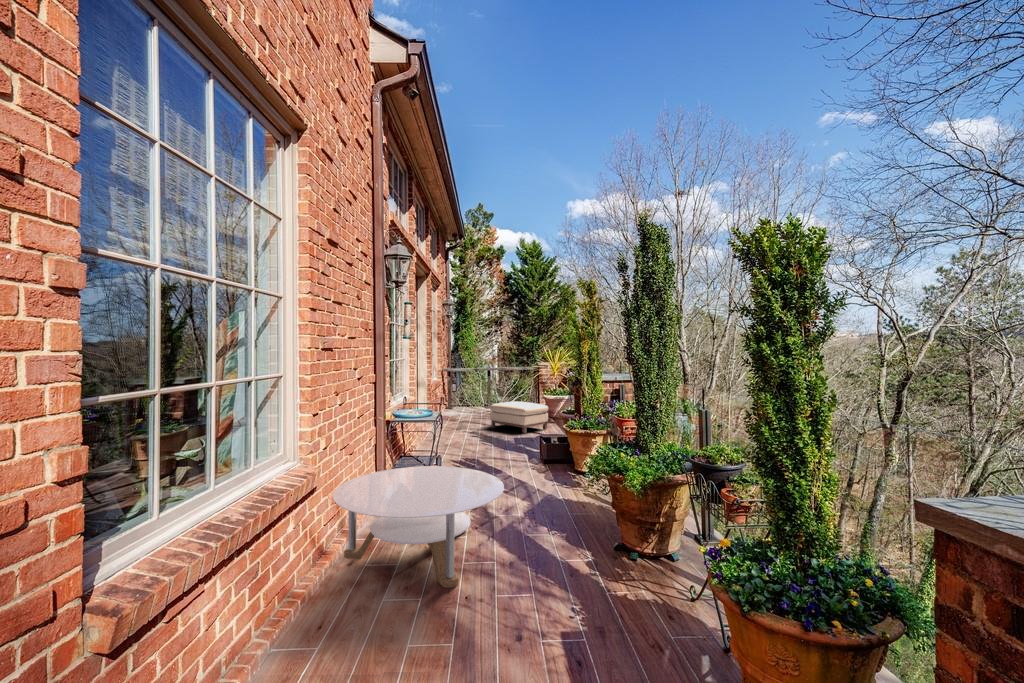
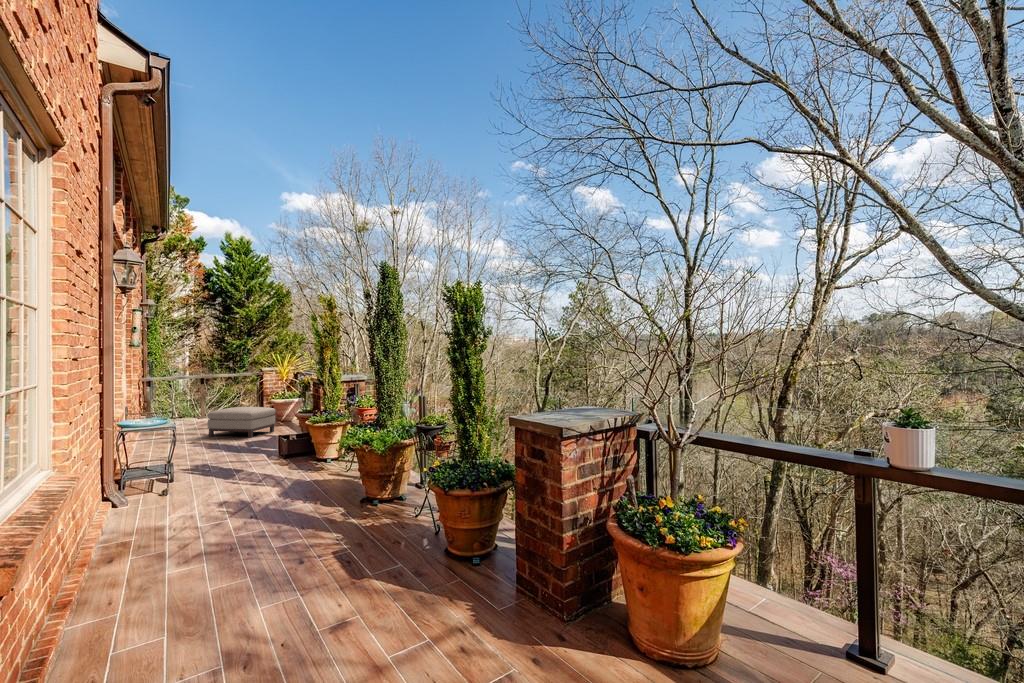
round table: present [333,466,504,588] -> none [88,462,271,560]

